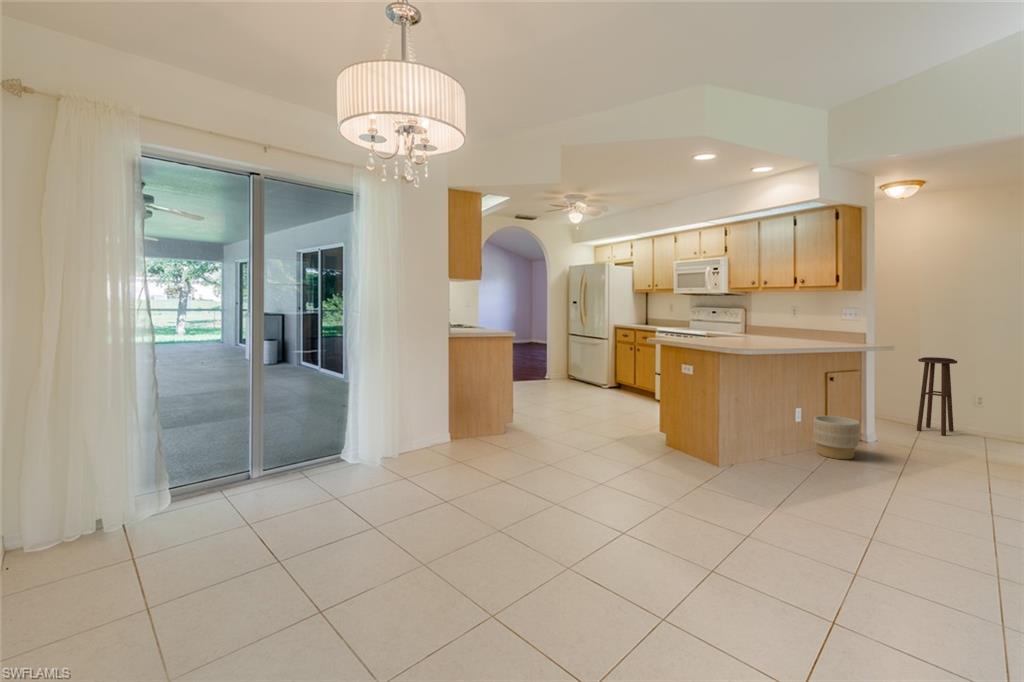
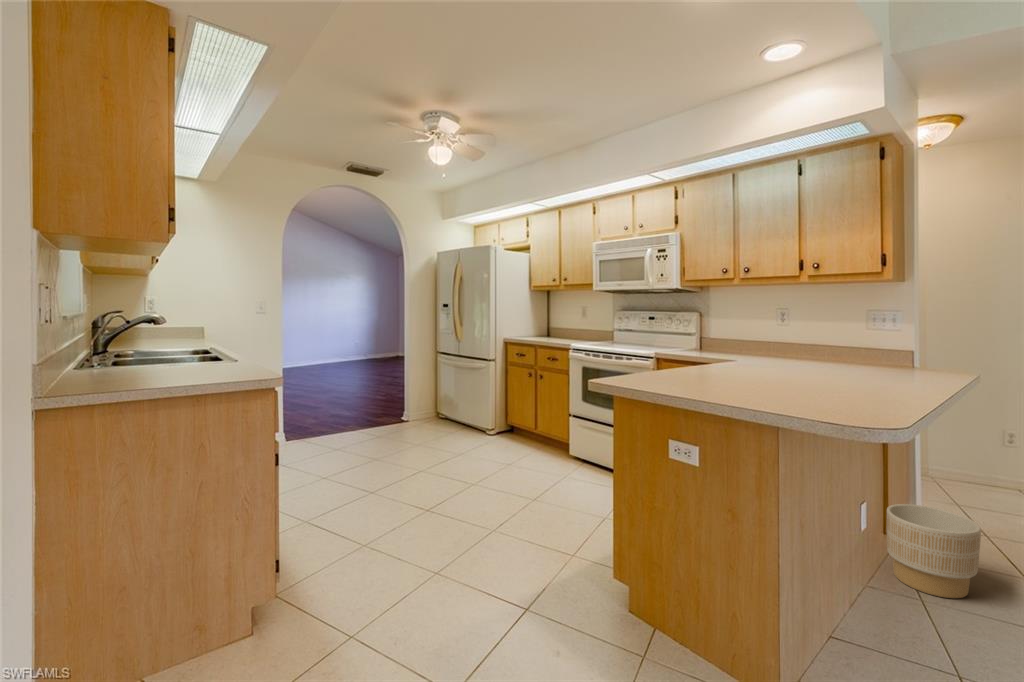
stool: present [917,357,957,435] -> none [944,385,1002,502]

